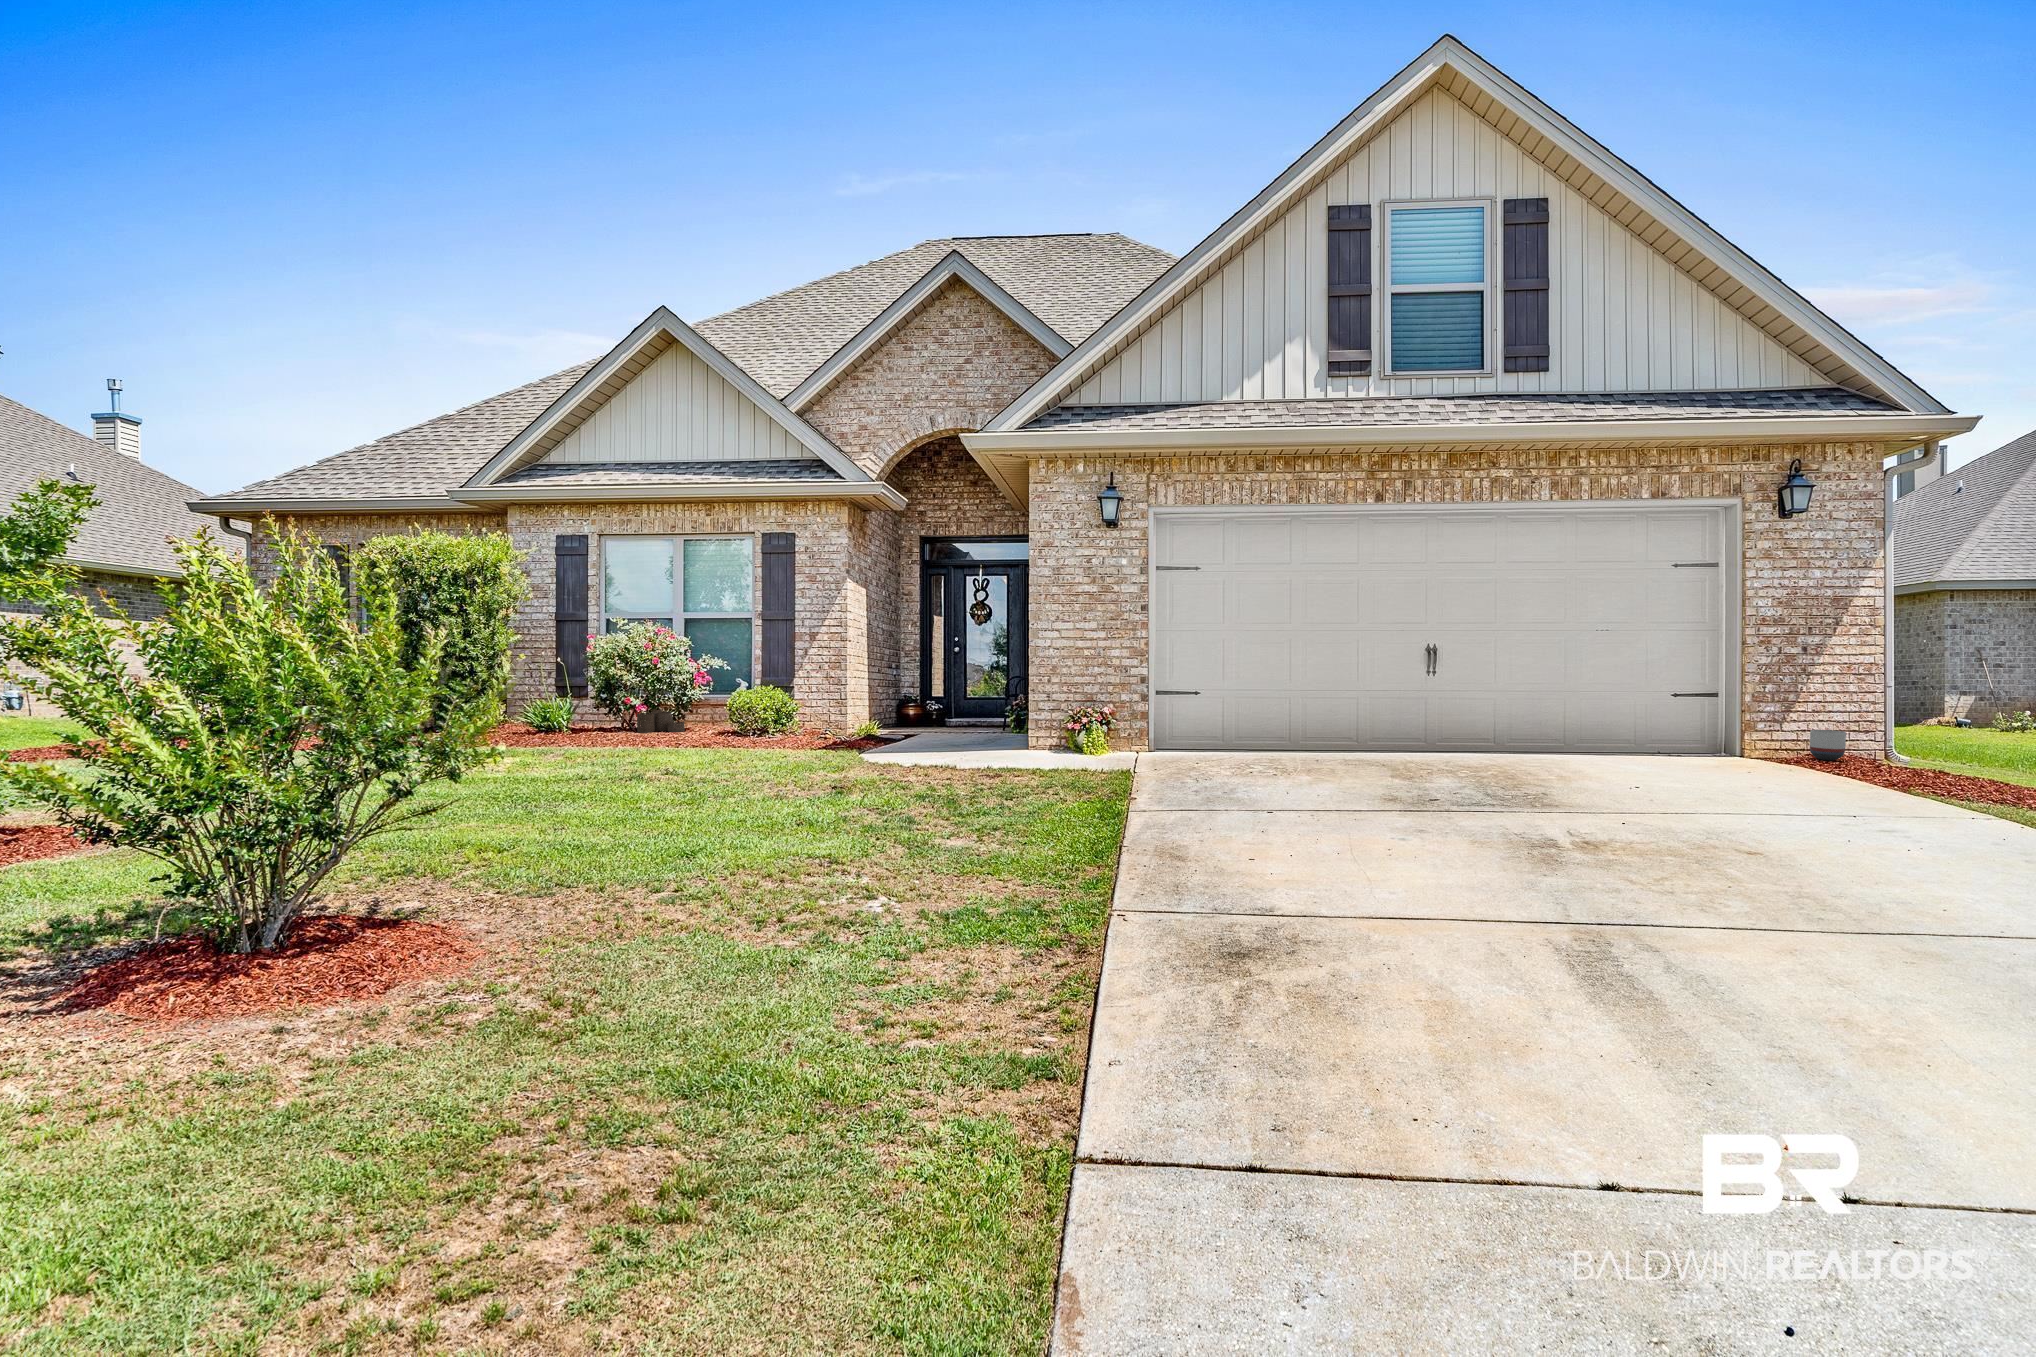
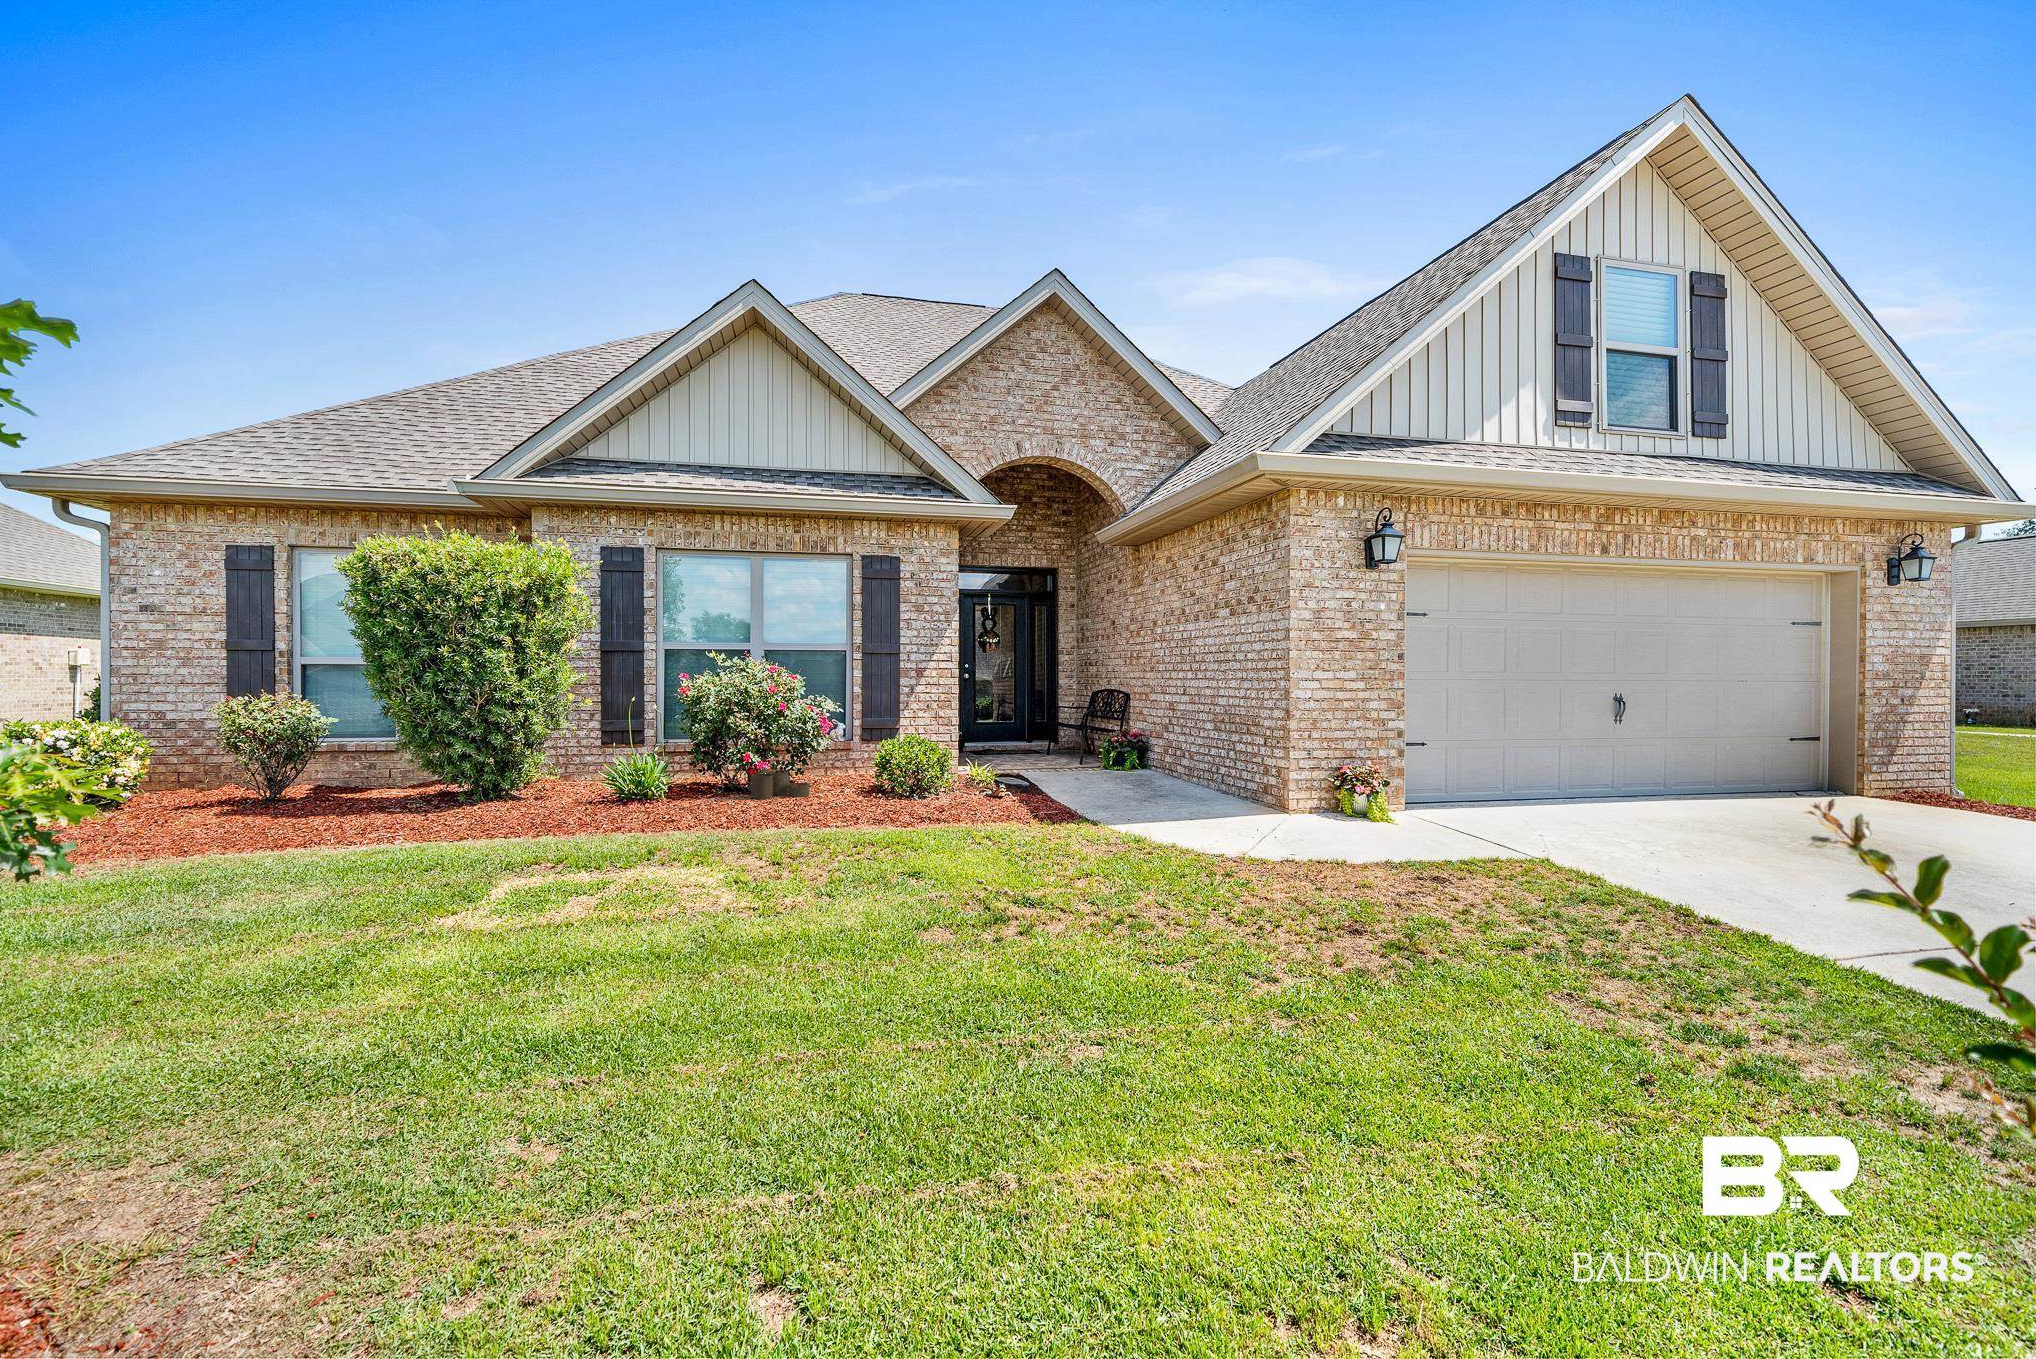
planter: present [1810,730,1846,760] -> none [1911,770,1948,797]

